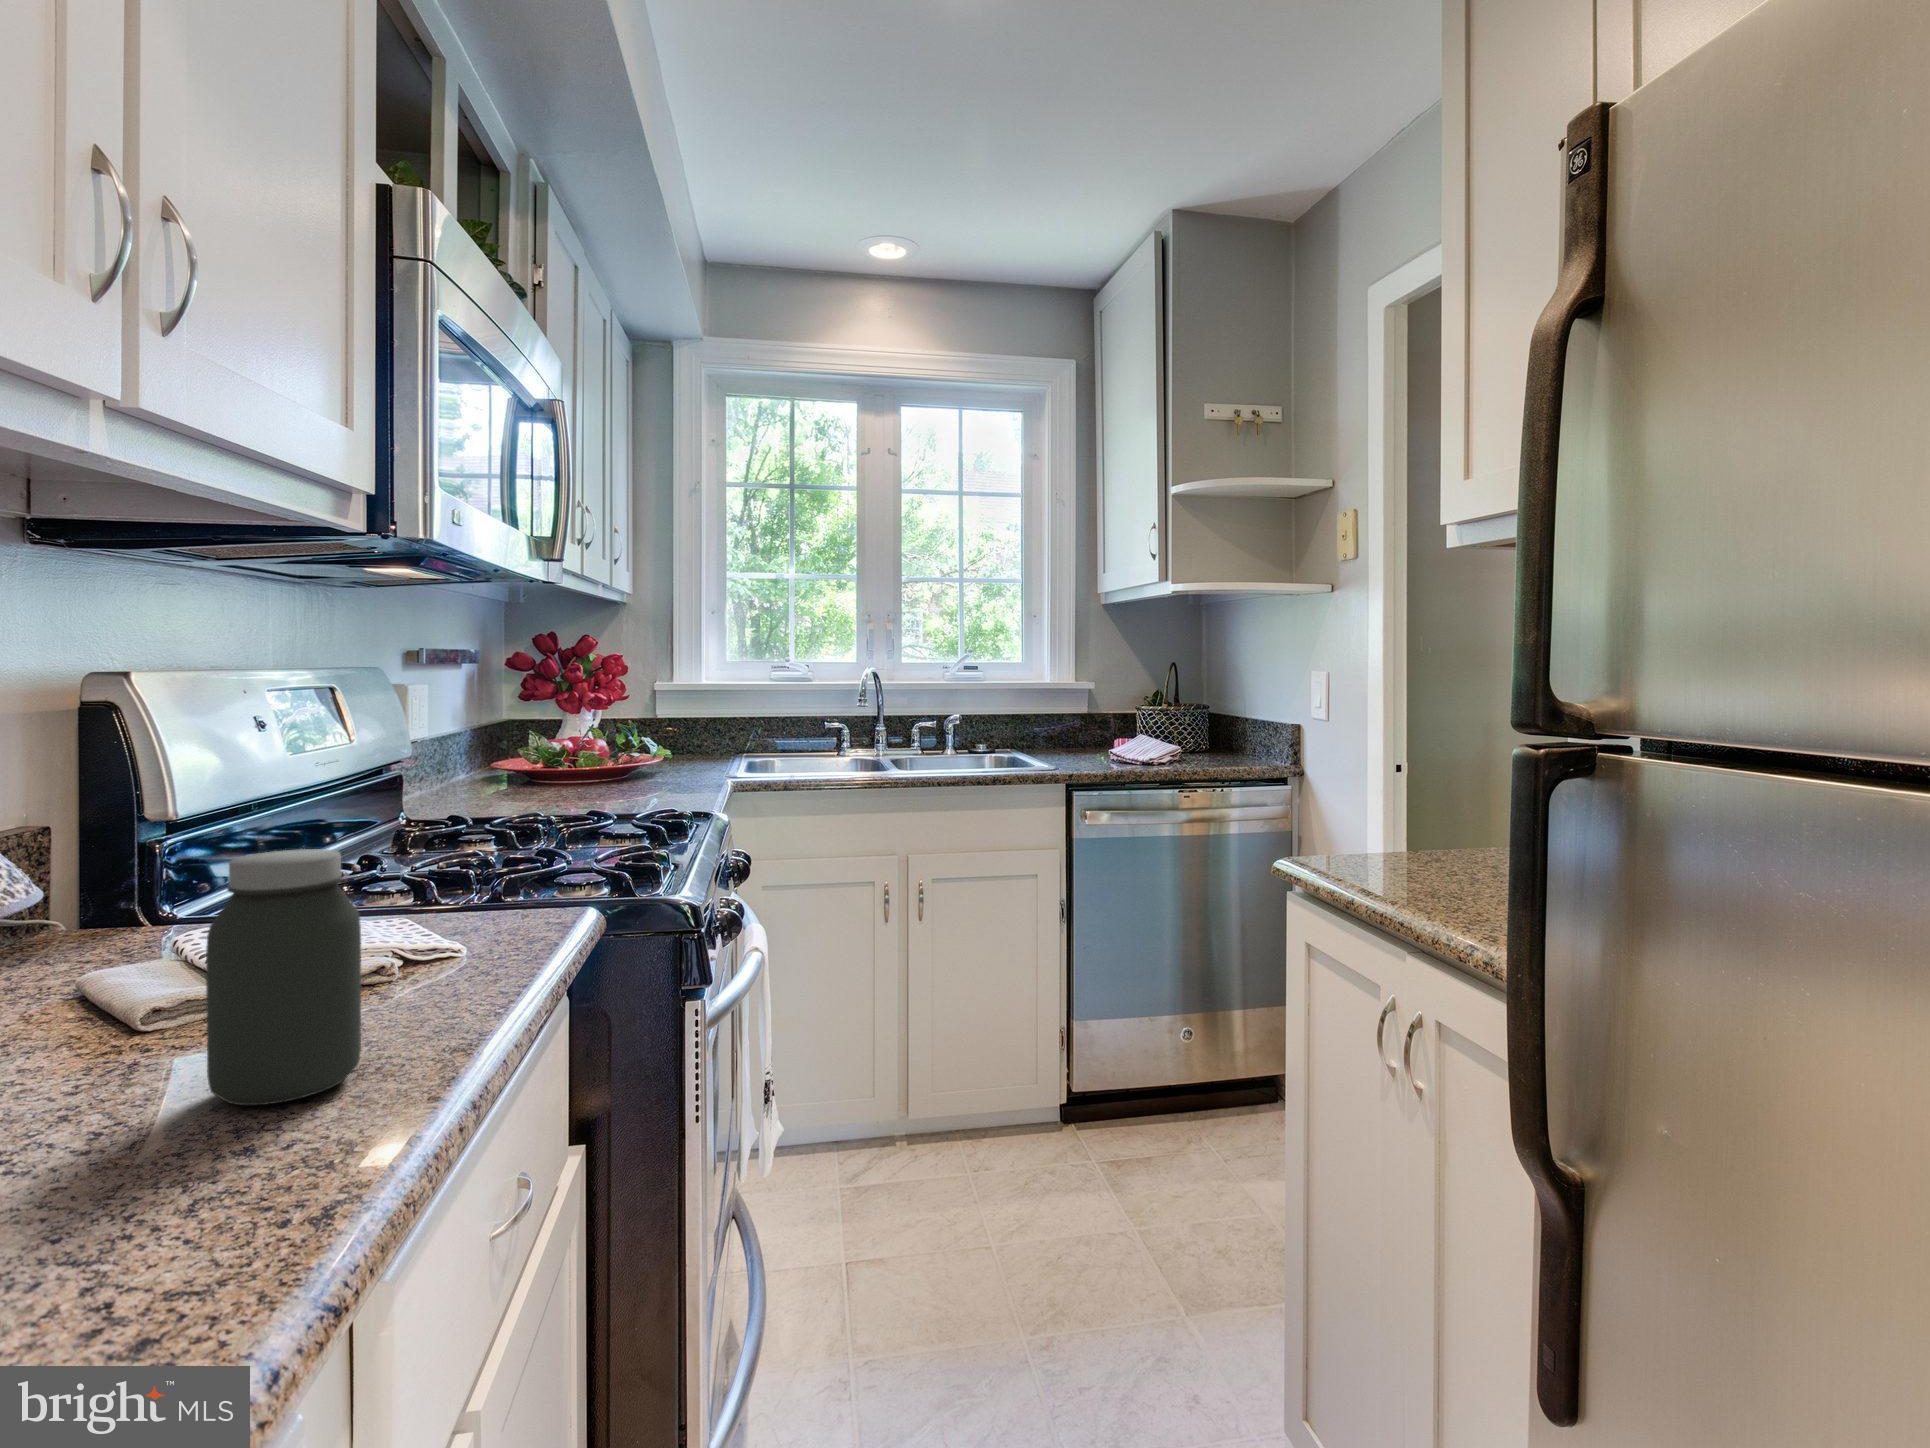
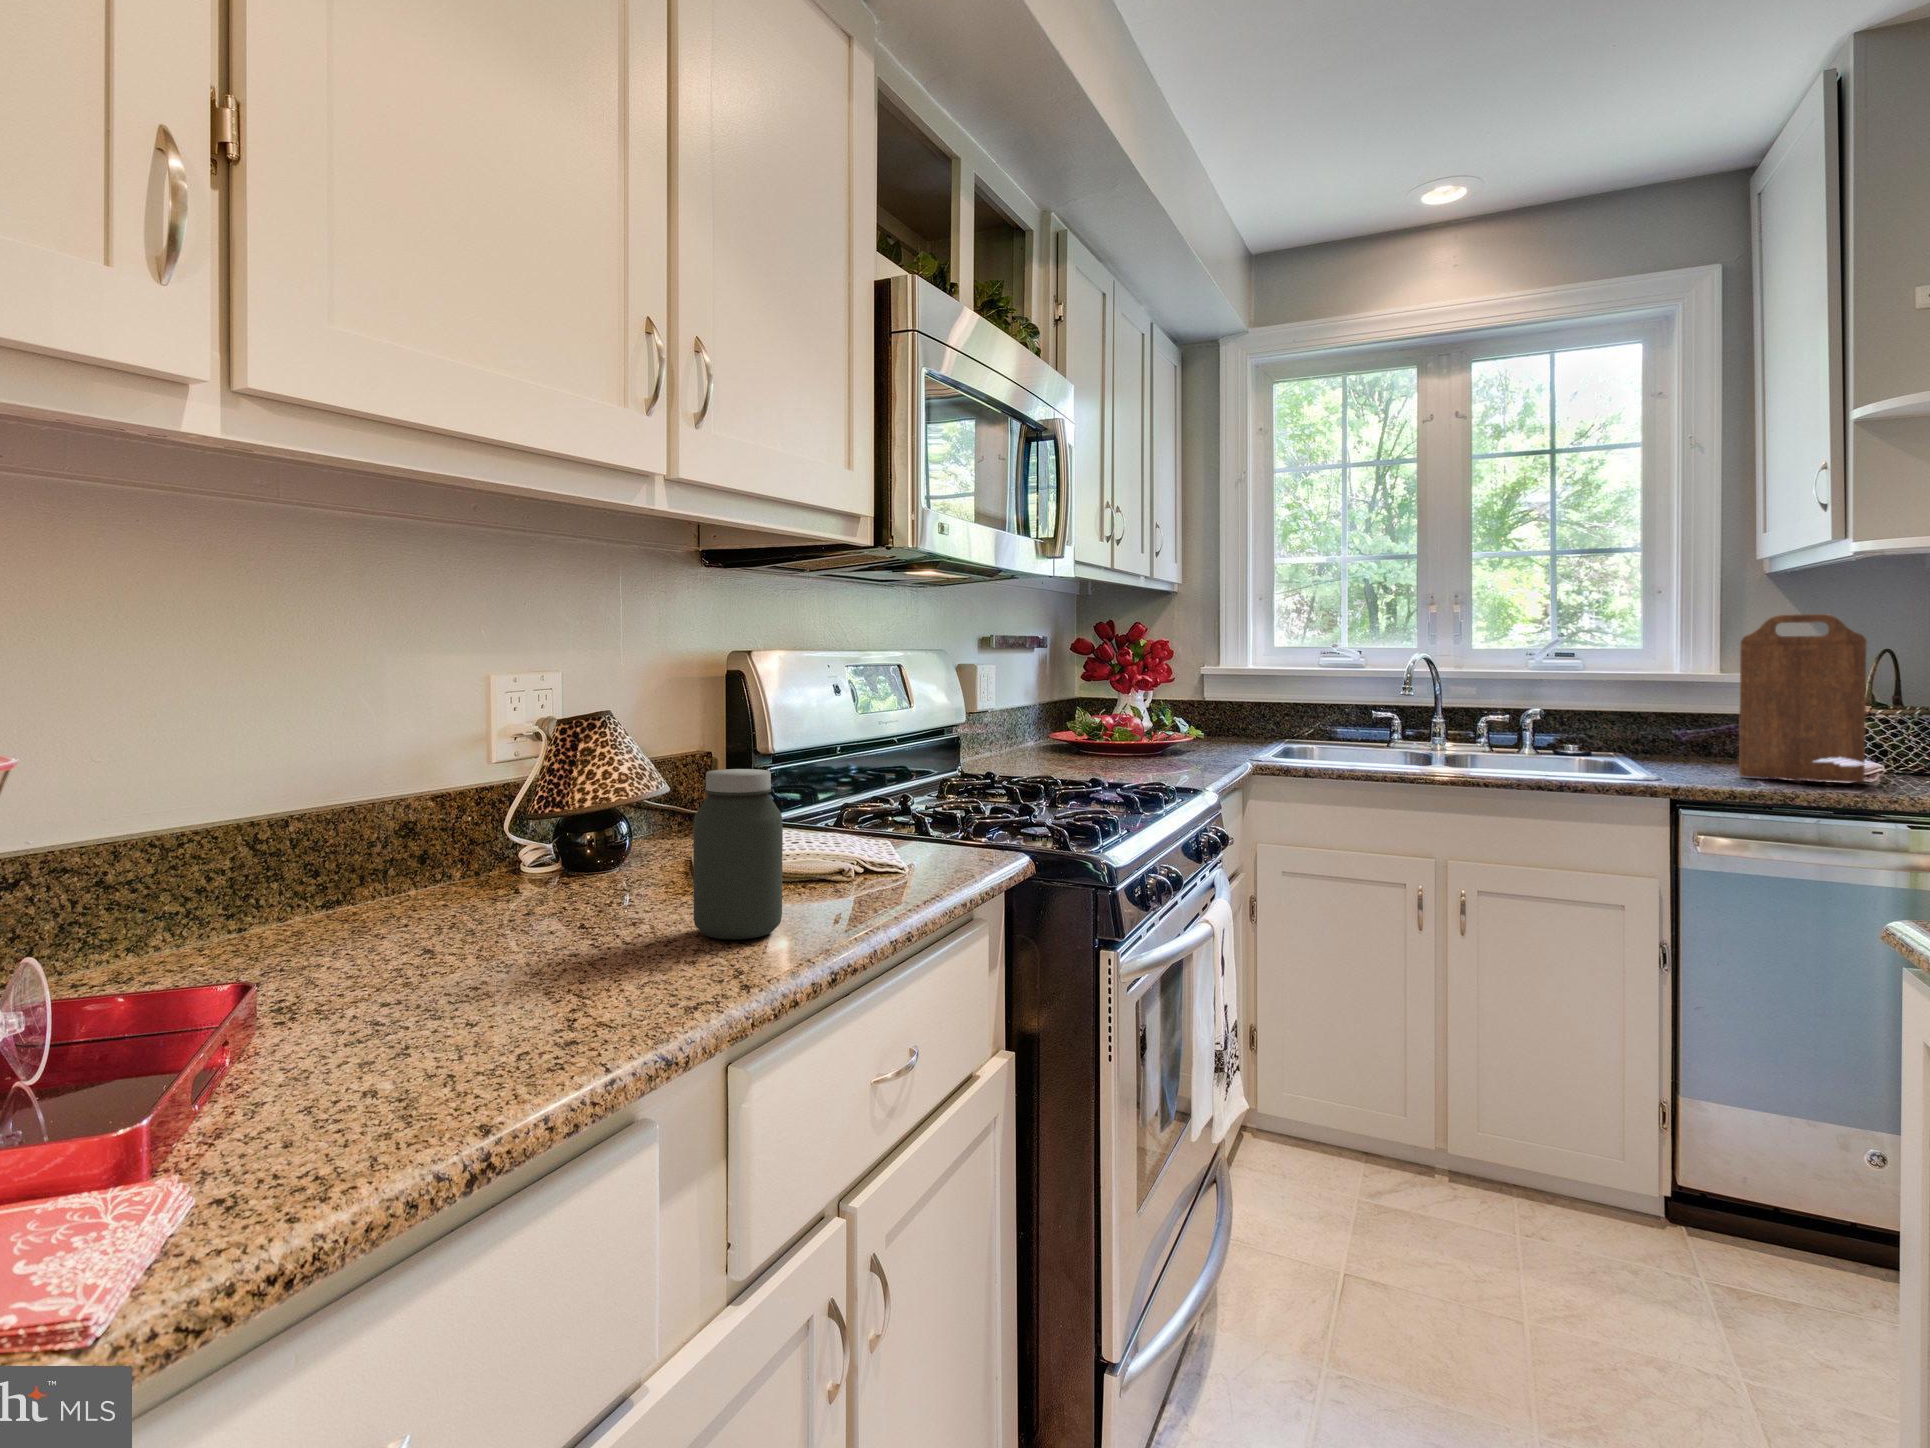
cutting board: none [1103,639,1175,764] -> present [1739,614,1867,783]

